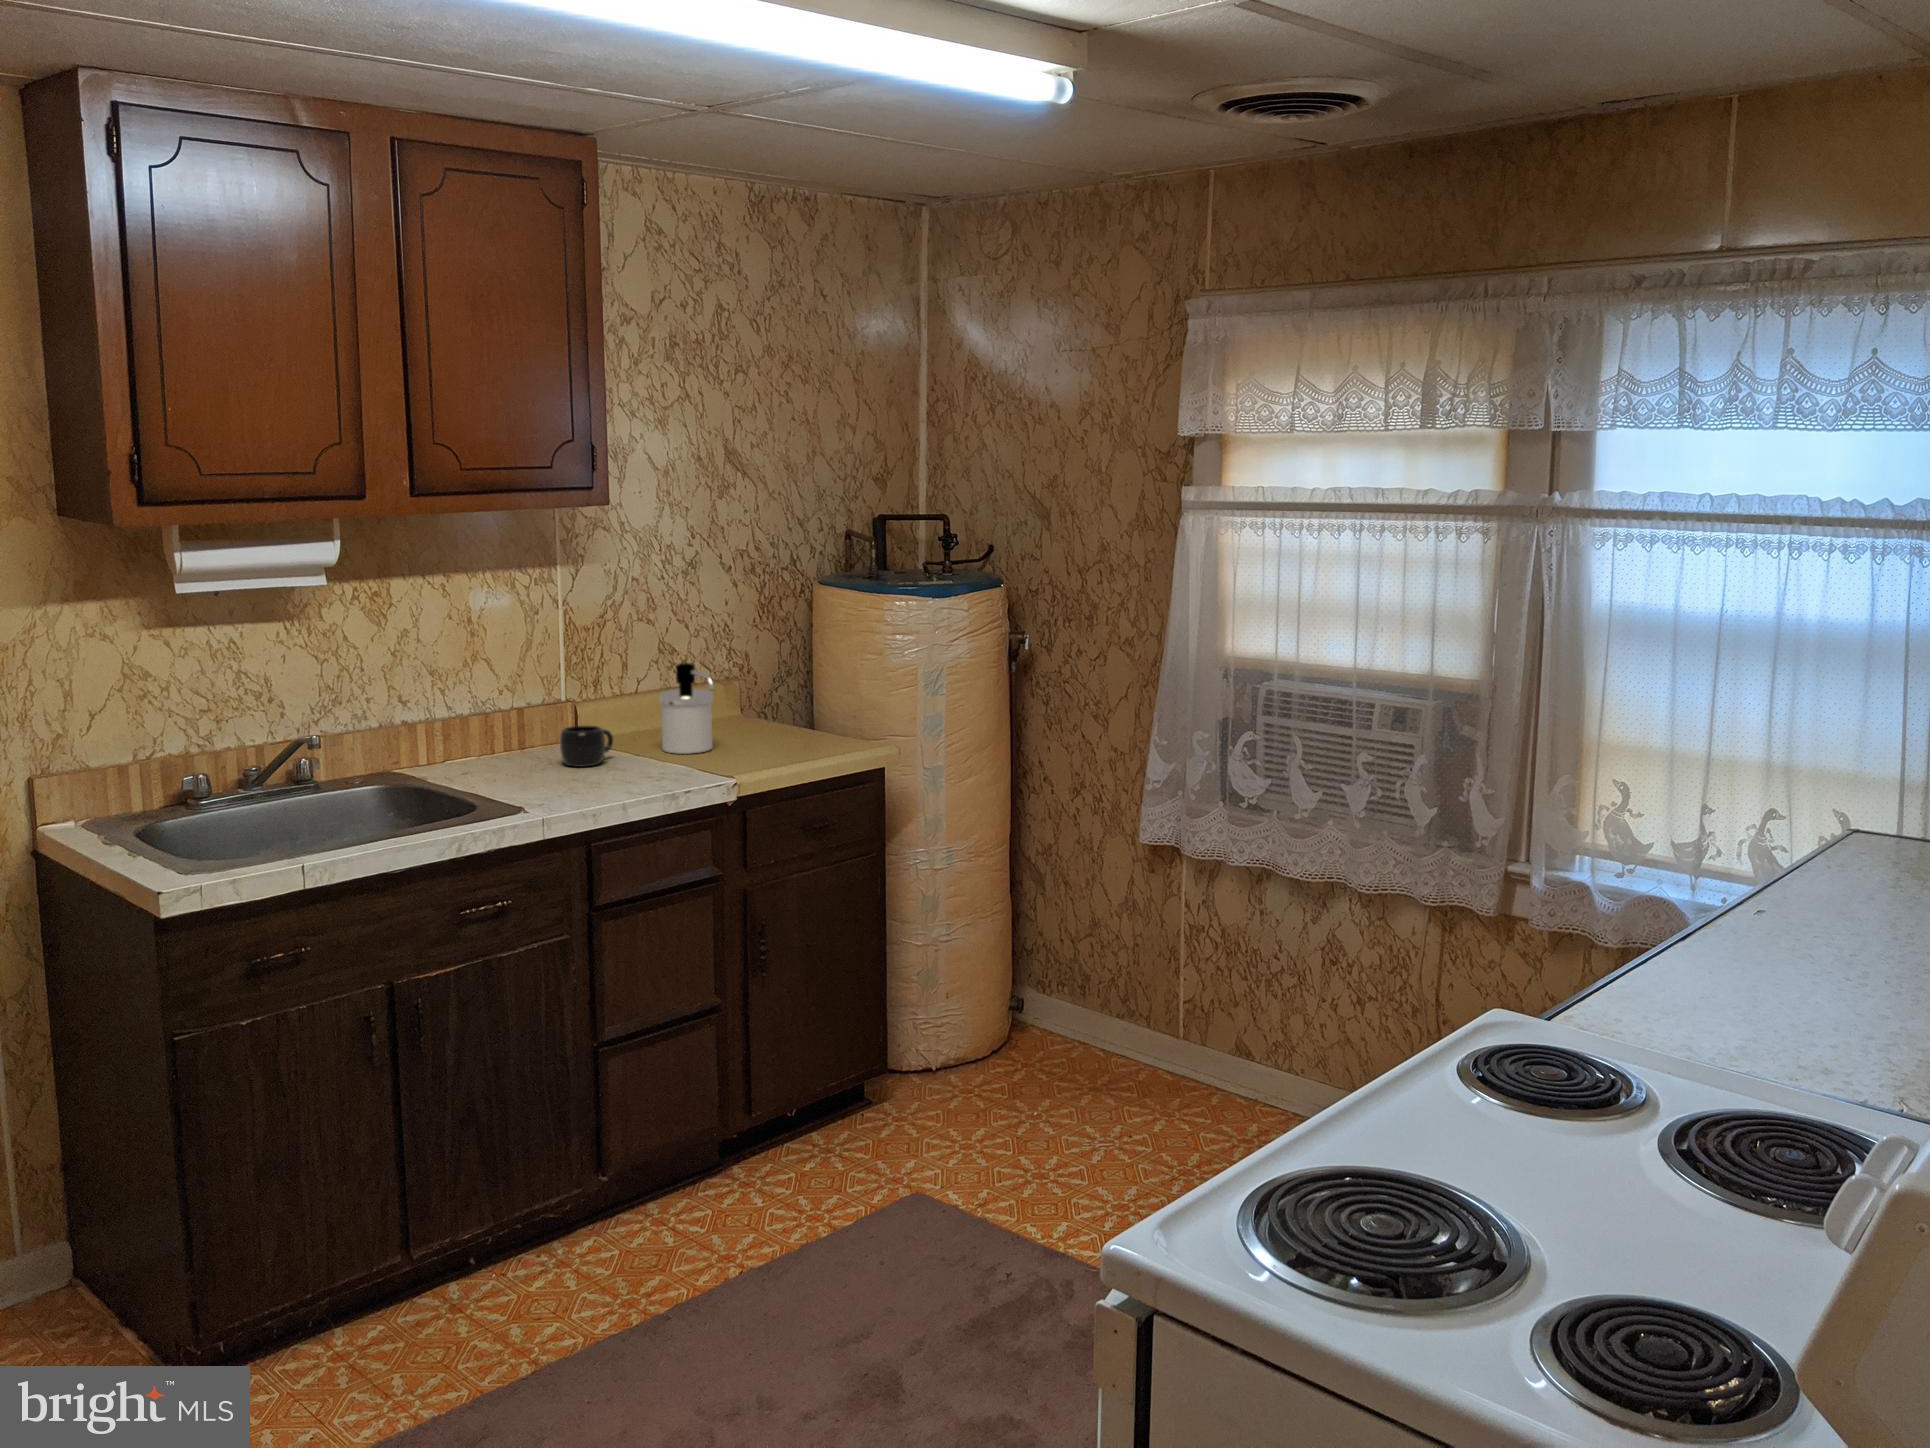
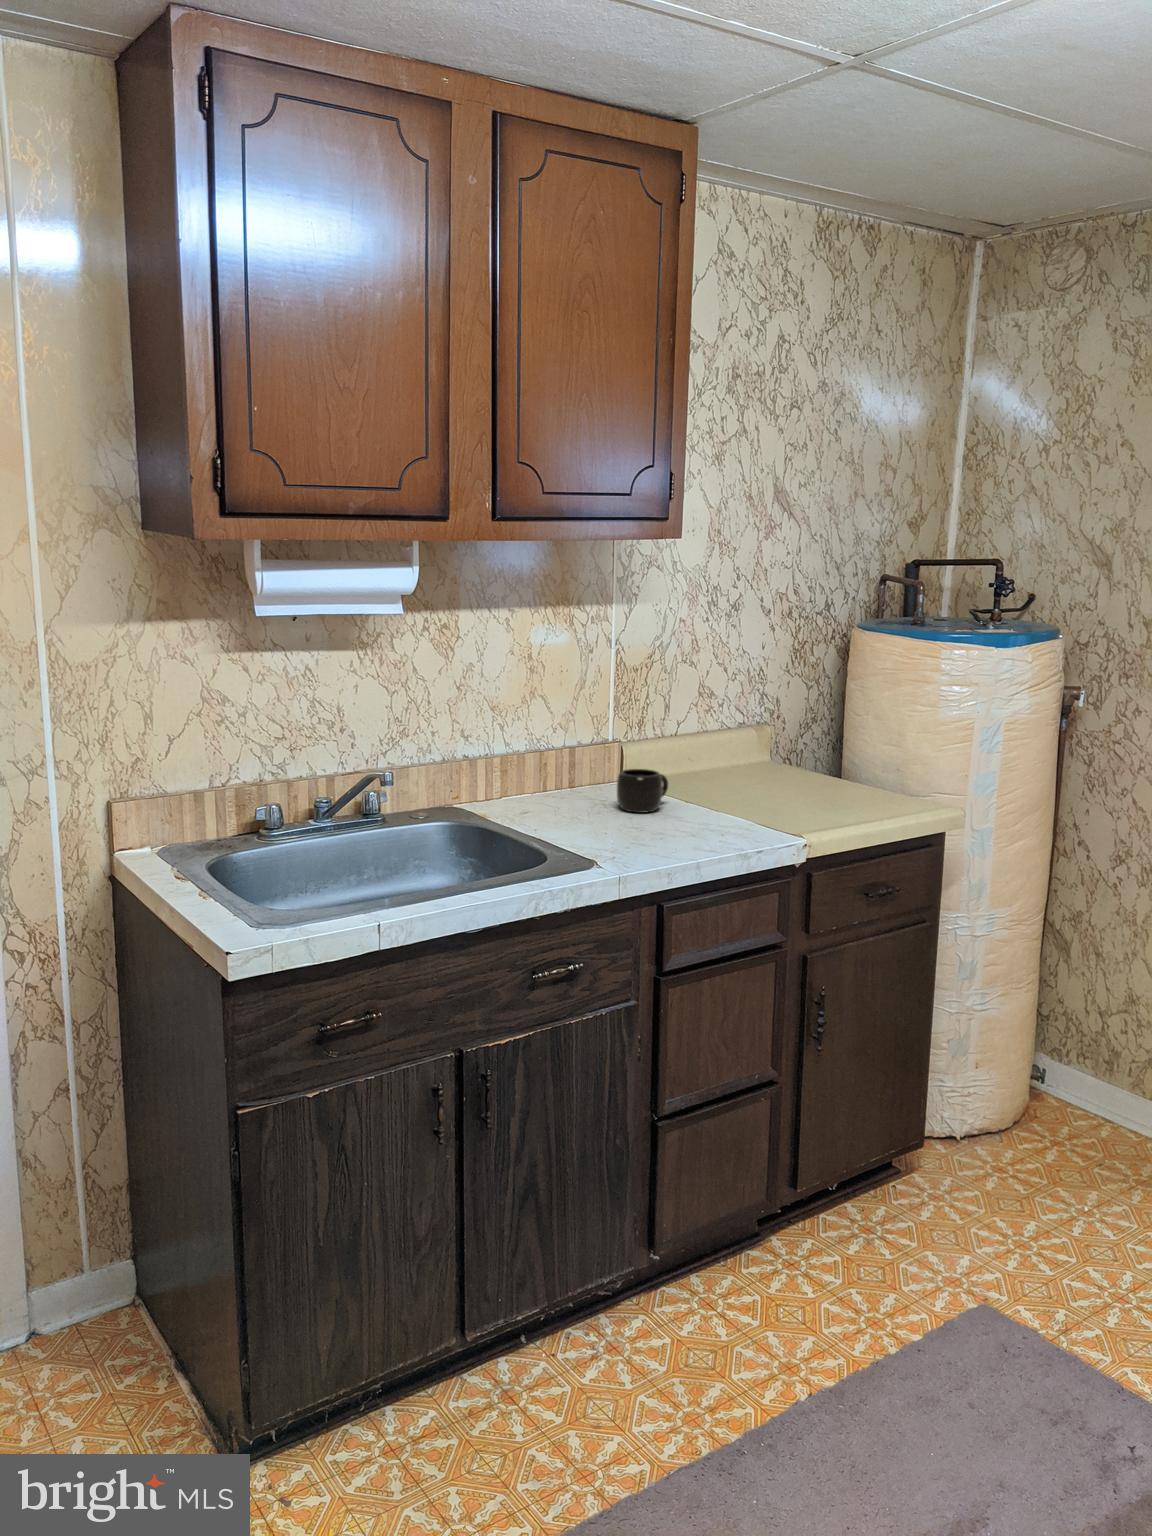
soap dispenser: present [659,663,714,754] -> none [713,708,778,803]

